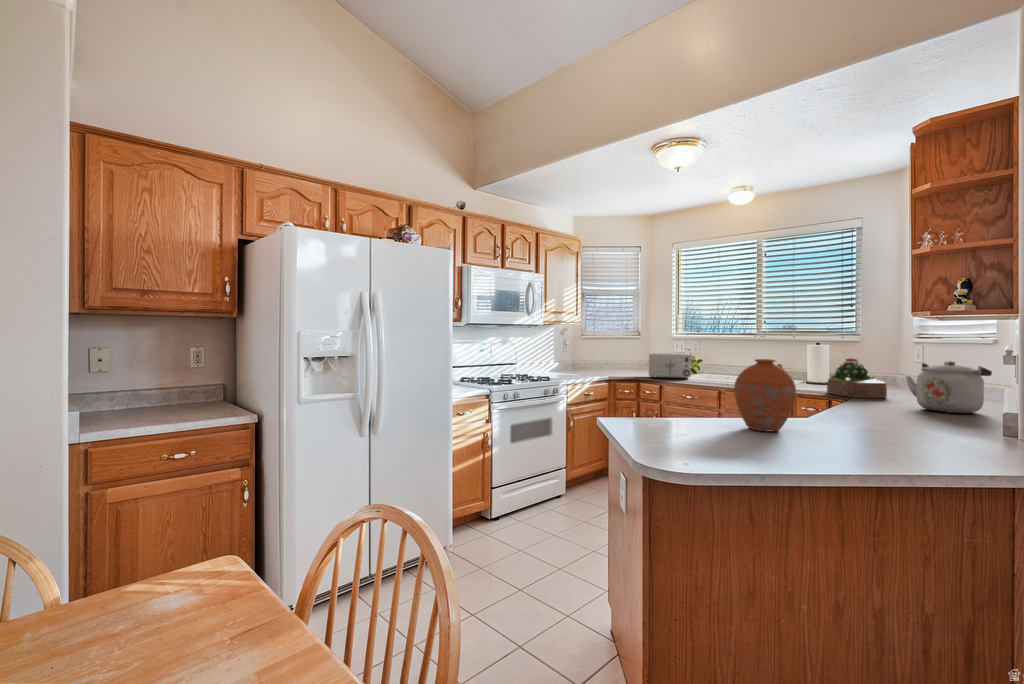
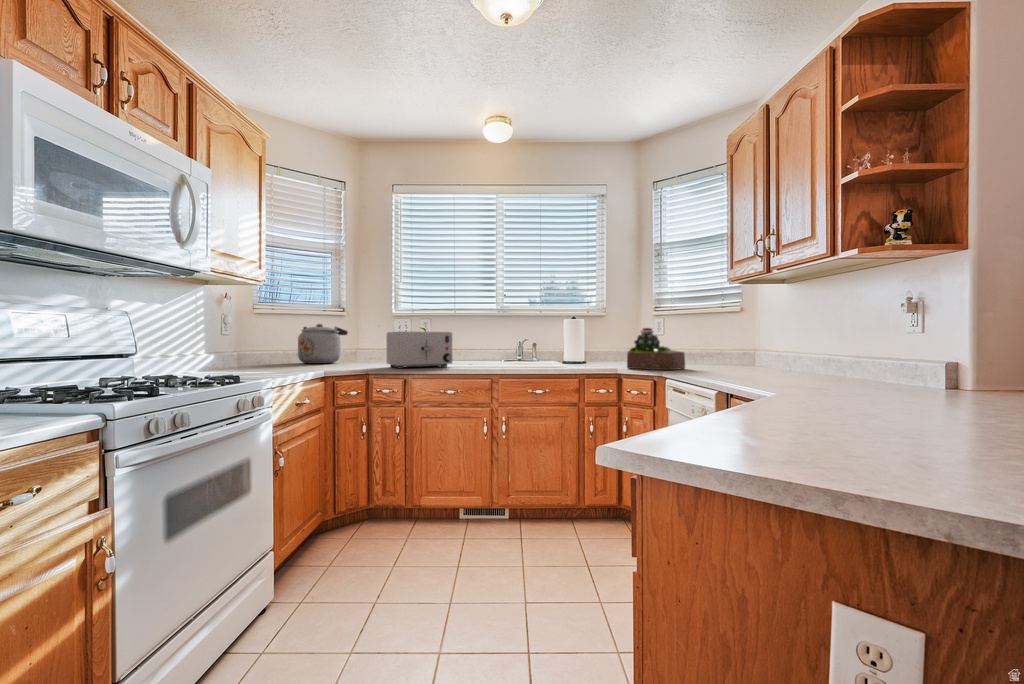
vase: present [734,359,796,432] -> none [828,287,957,420]
kettle: present [906,361,992,413] -> present [298,324,348,364]

